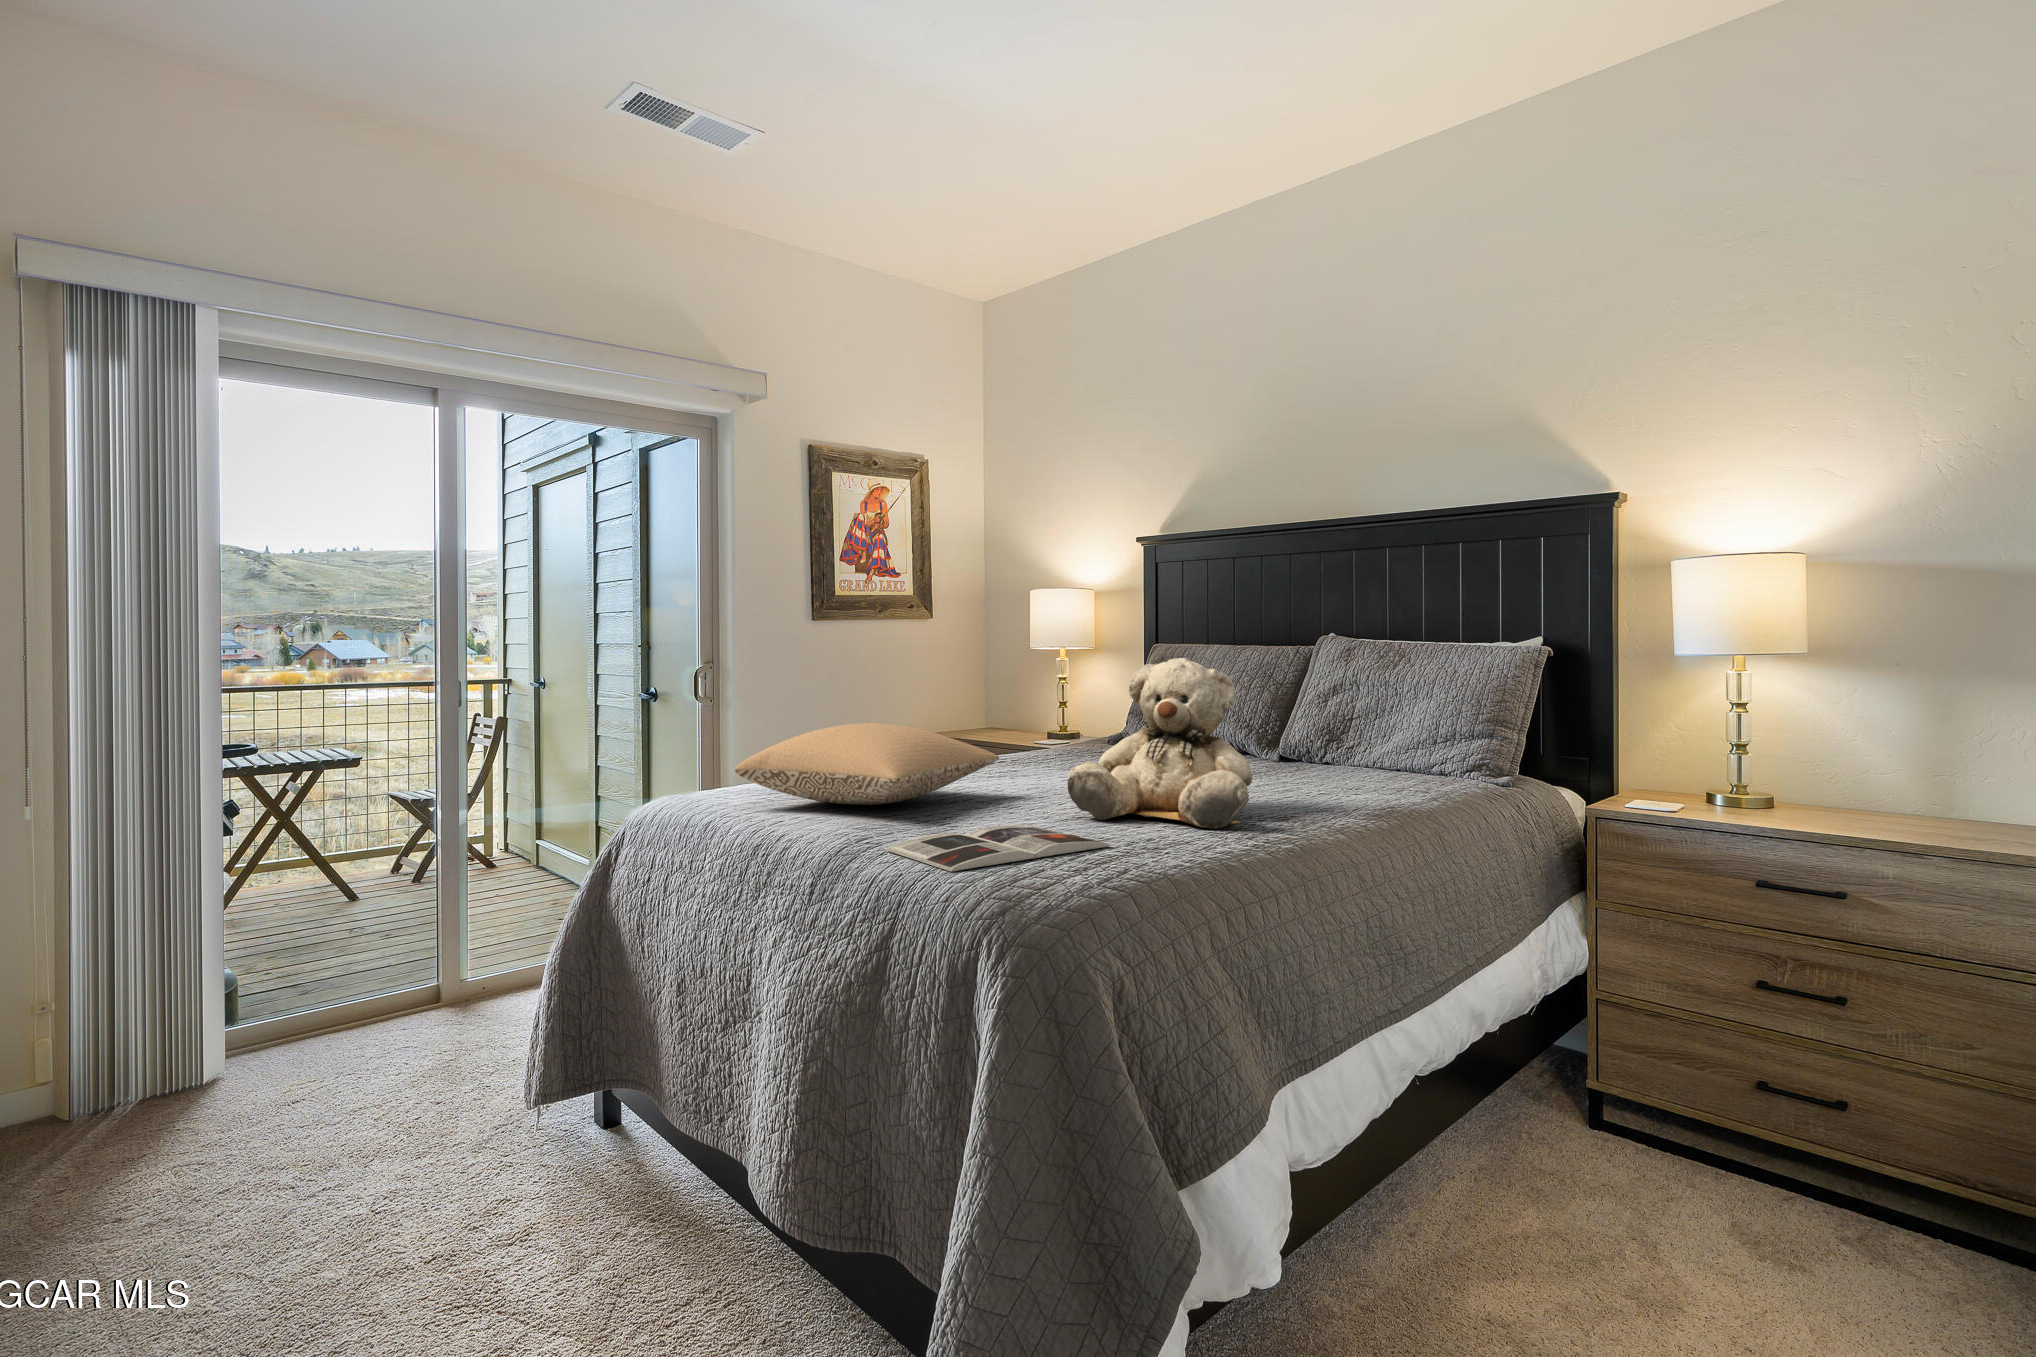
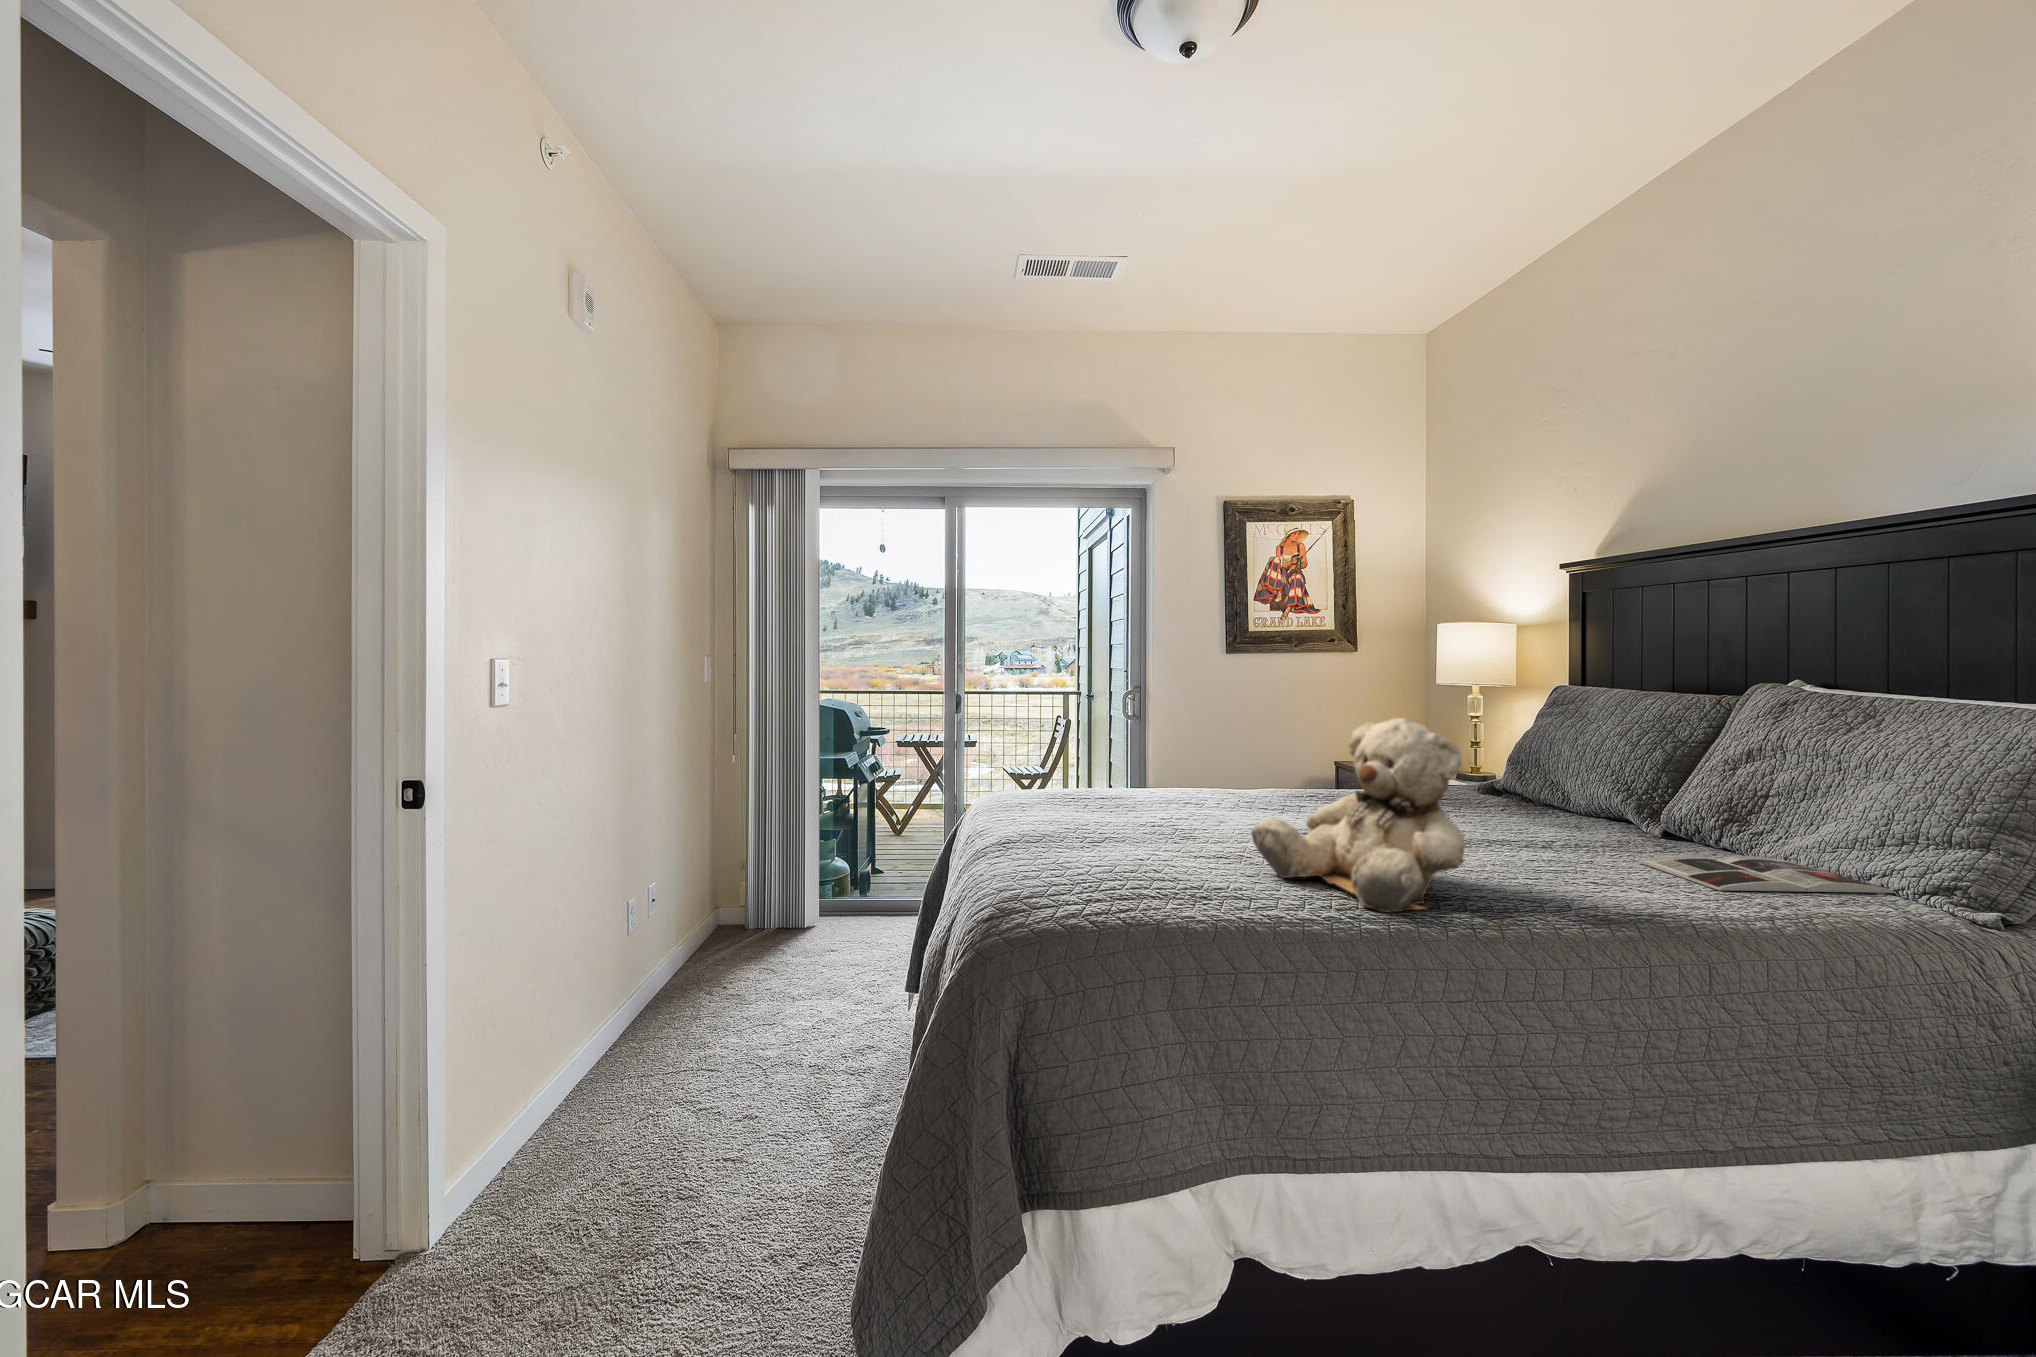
pillow: present [735,723,999,805] -> none [1020,755,1246,827]
magazine: present [886,825,1110,871] -> present [1639,855,1895,893]

